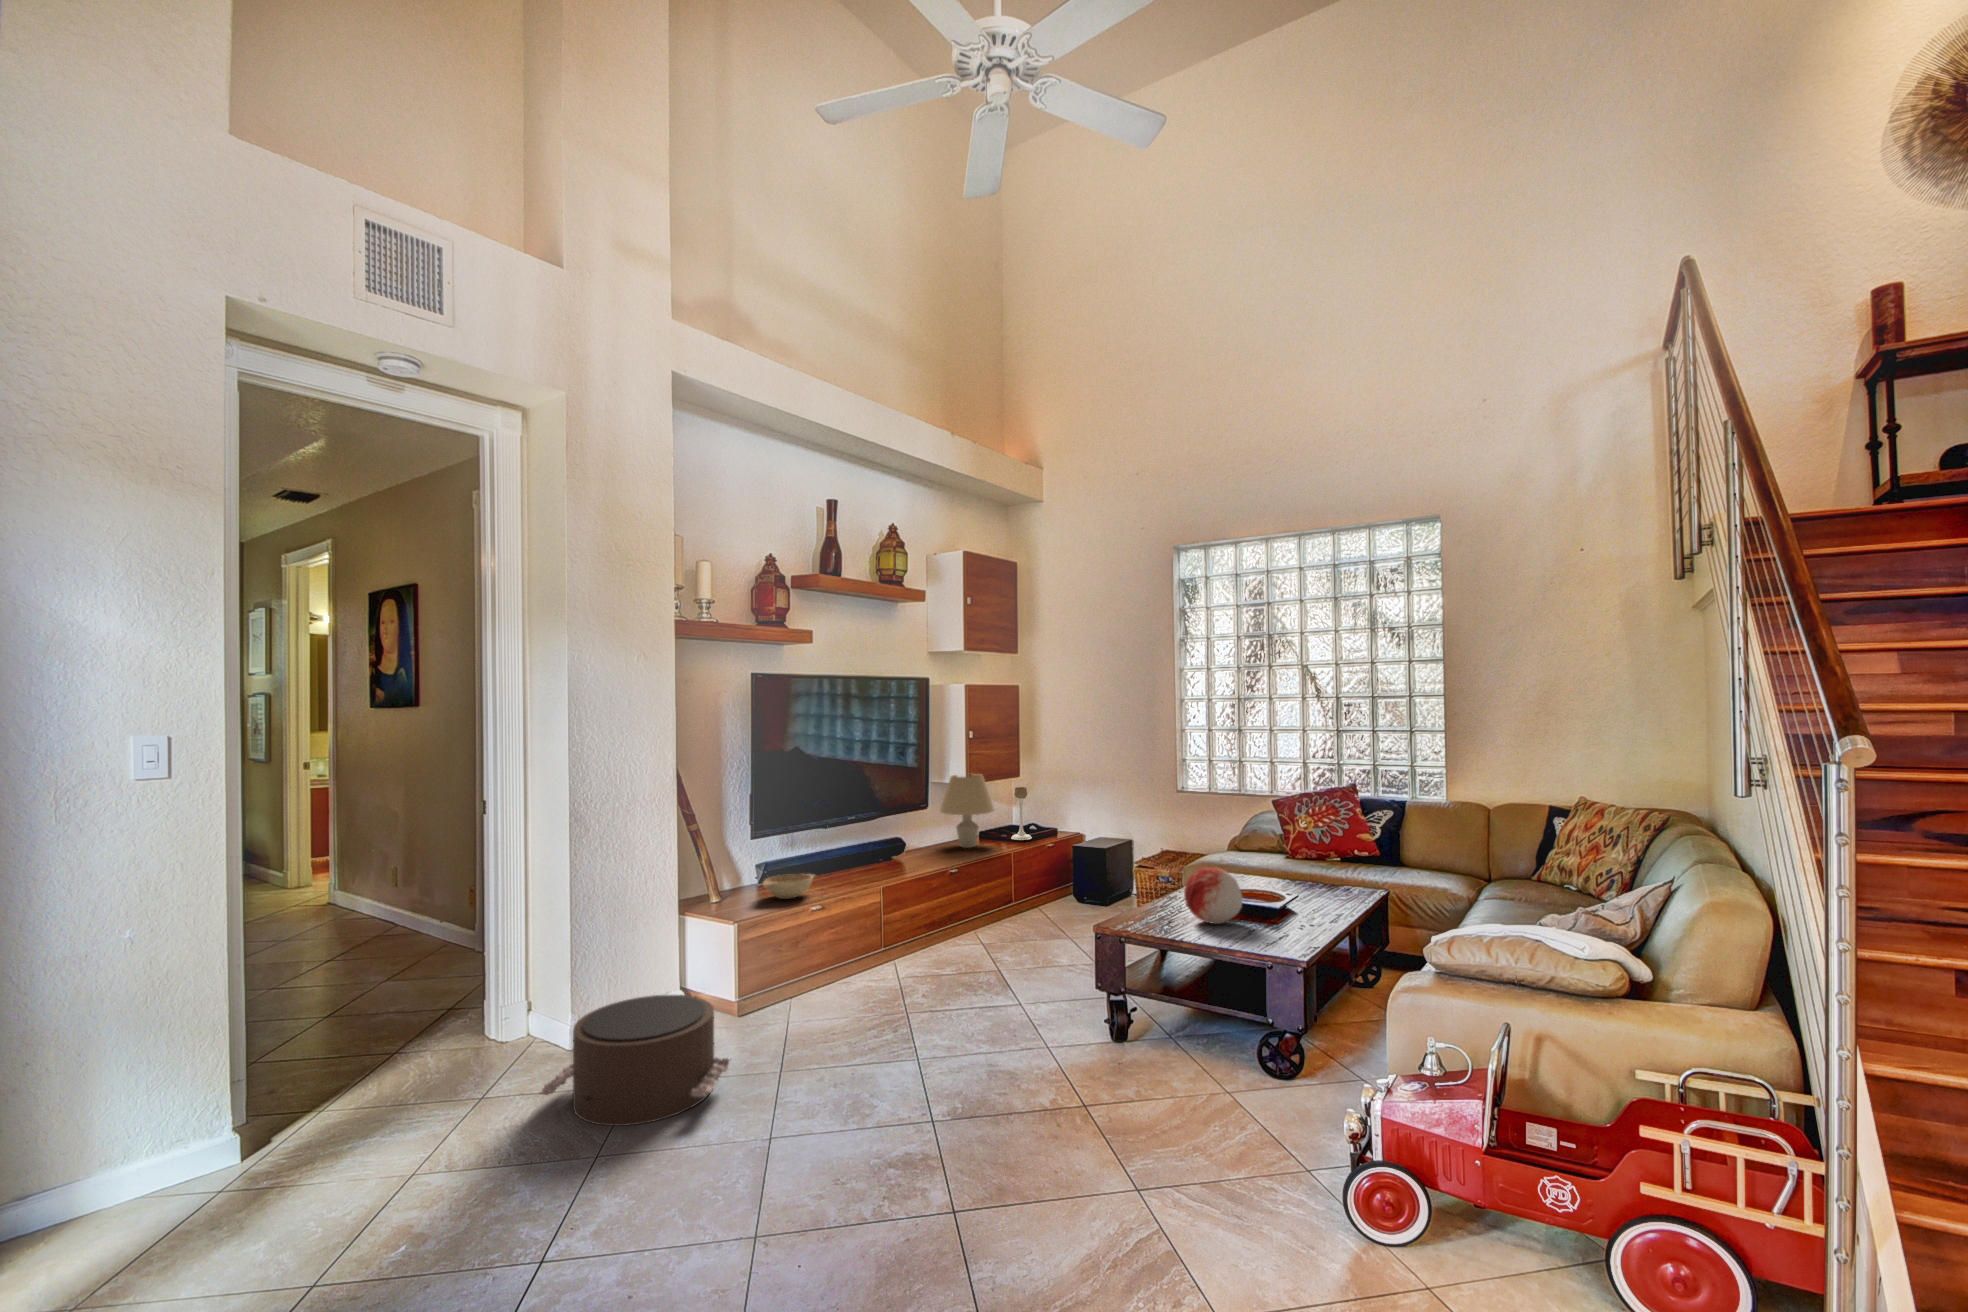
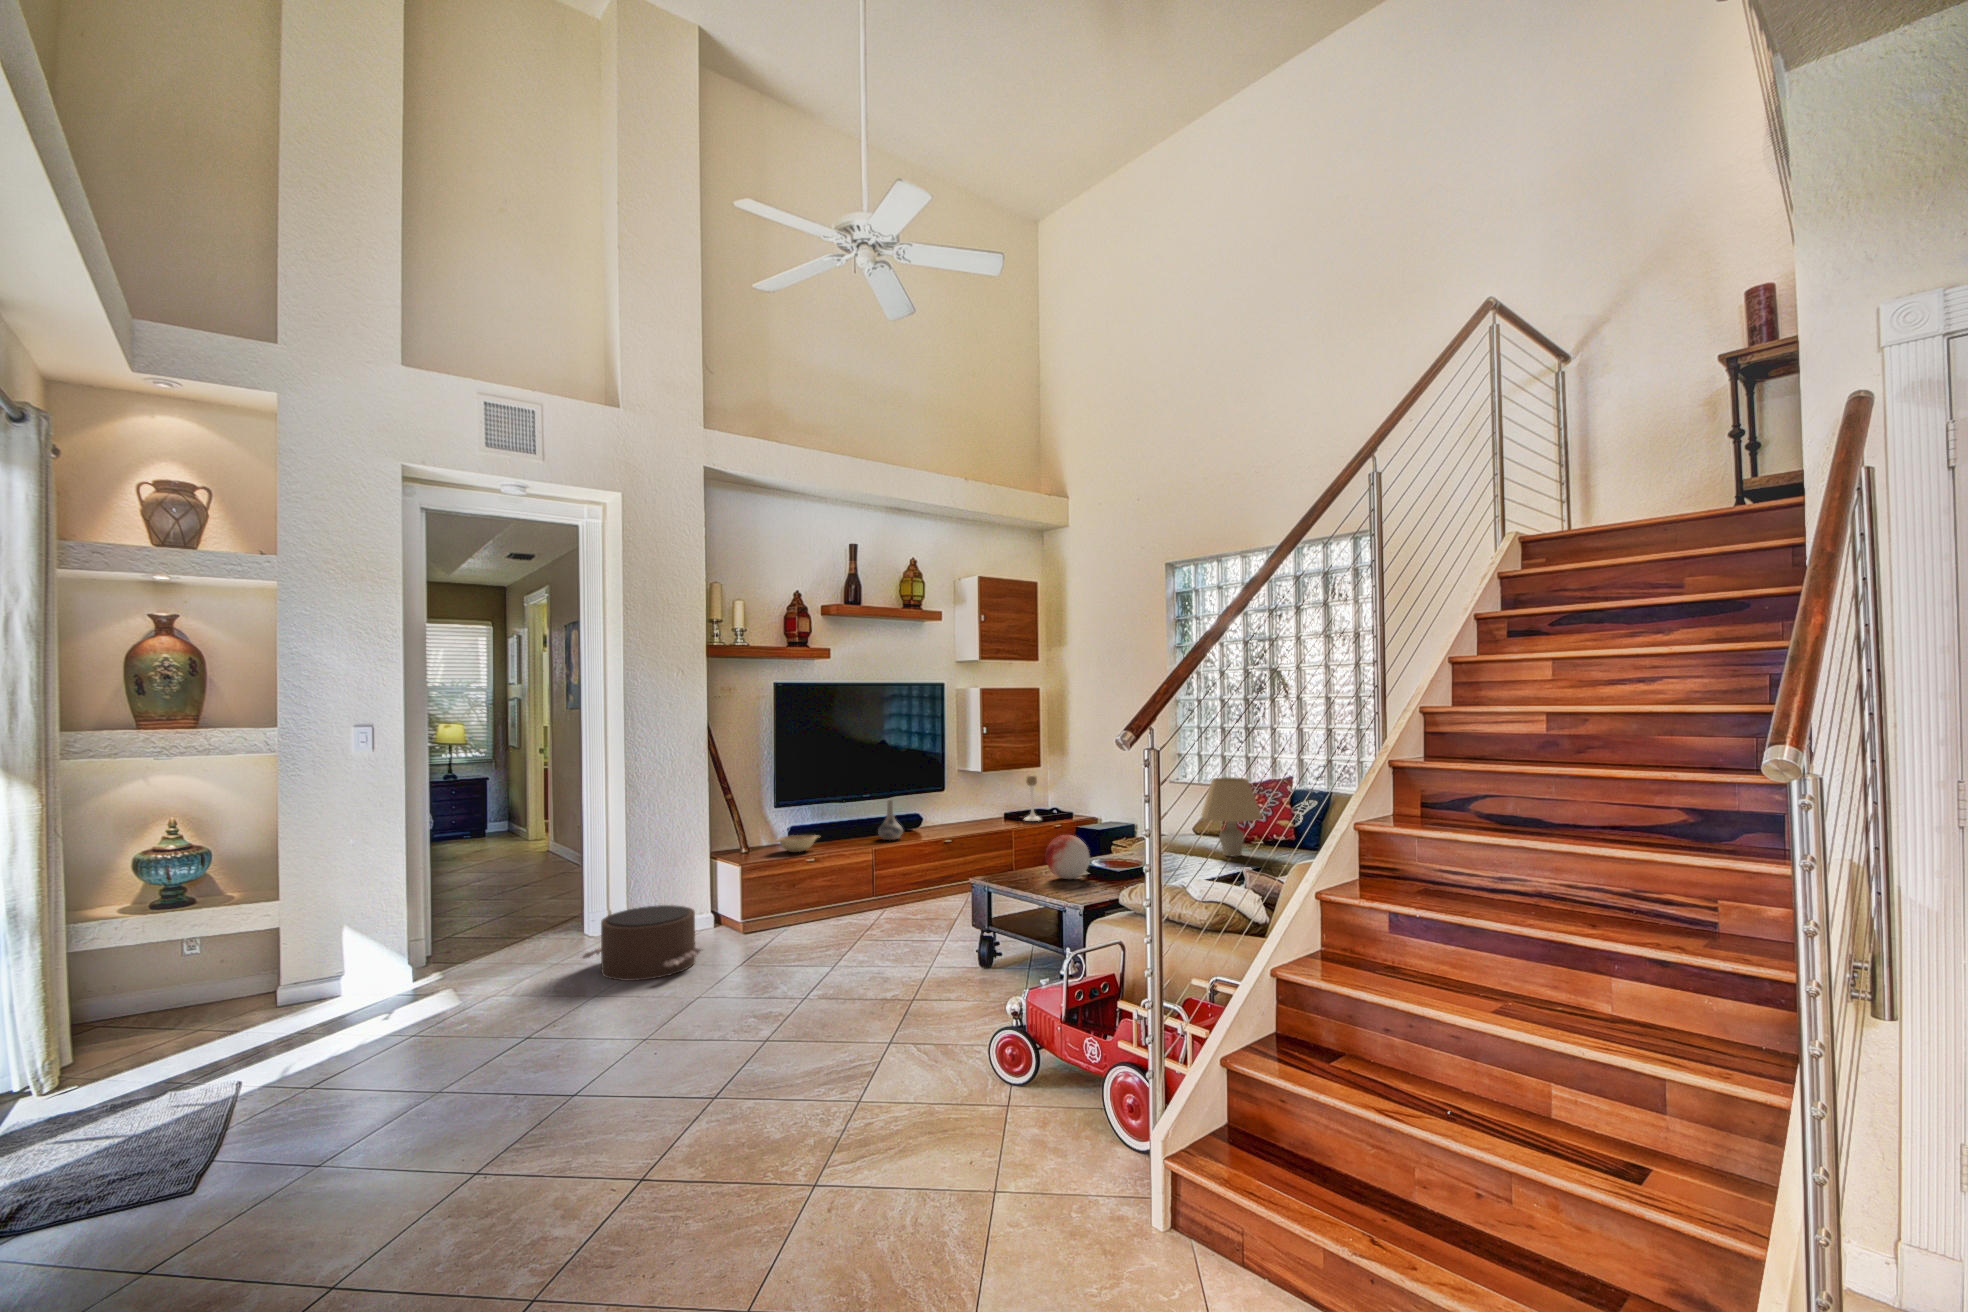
table lamp: present [940,774,994,848] -> present [1201,777,1262,856]
decorative vase: none [873,823,904,874] -> present [878,800,903,840]

